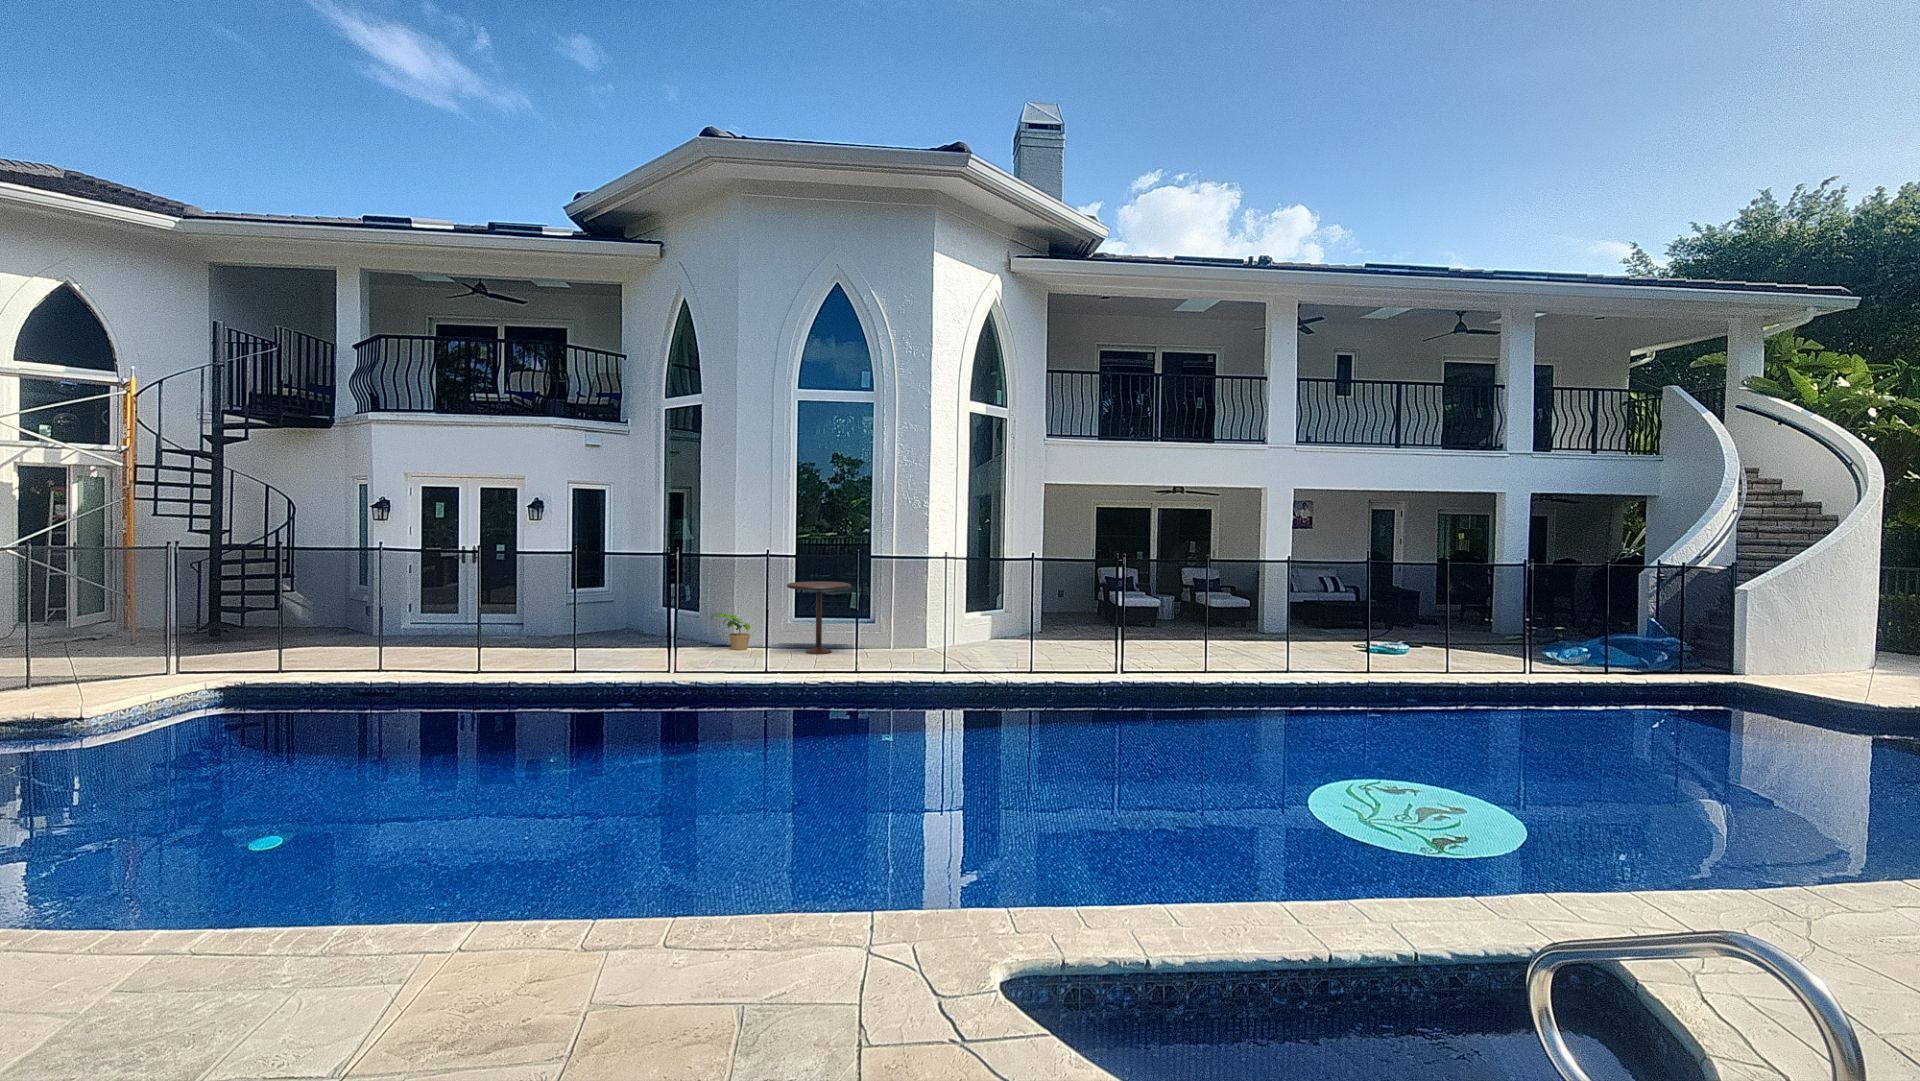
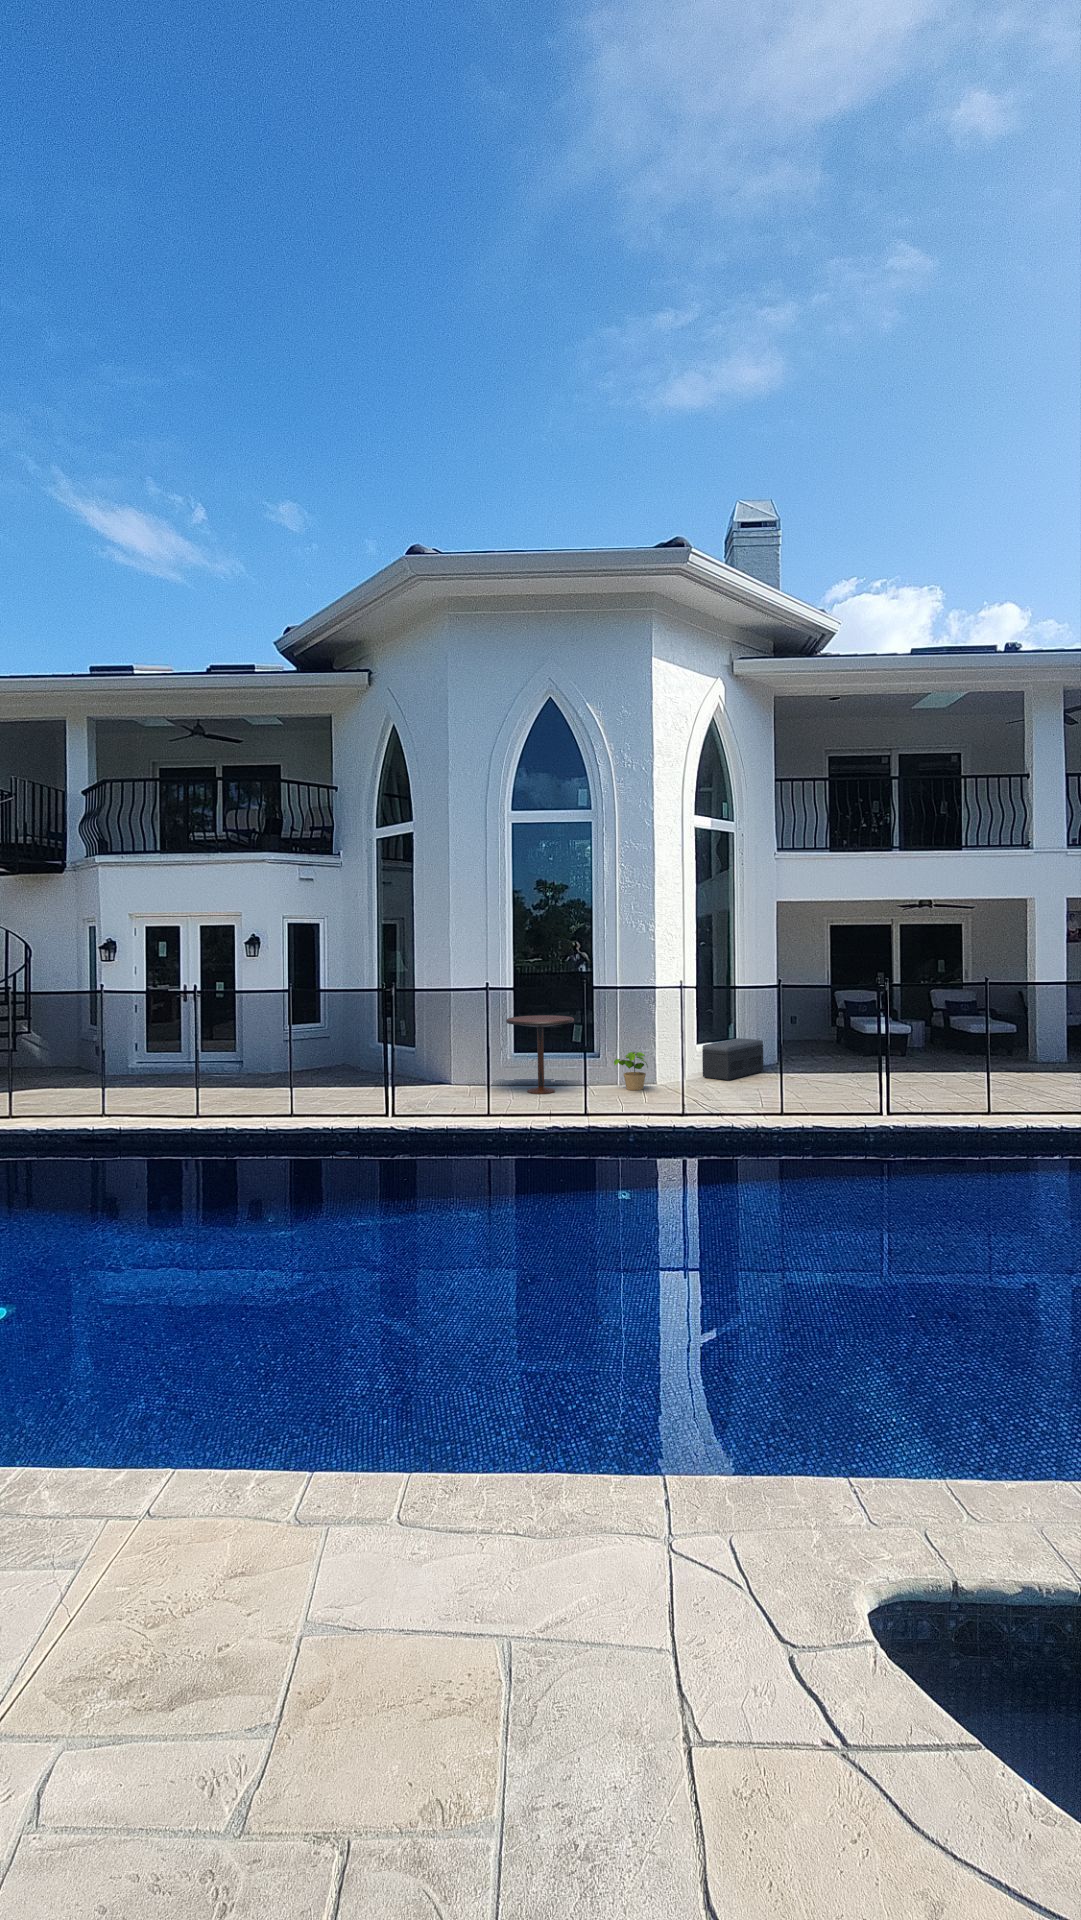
storage bench: none [970,607,1027,645] -> present [702,1038,763,1081]
potted plant: present [711,613,750,650] -> present [614,1052,648,1090]

